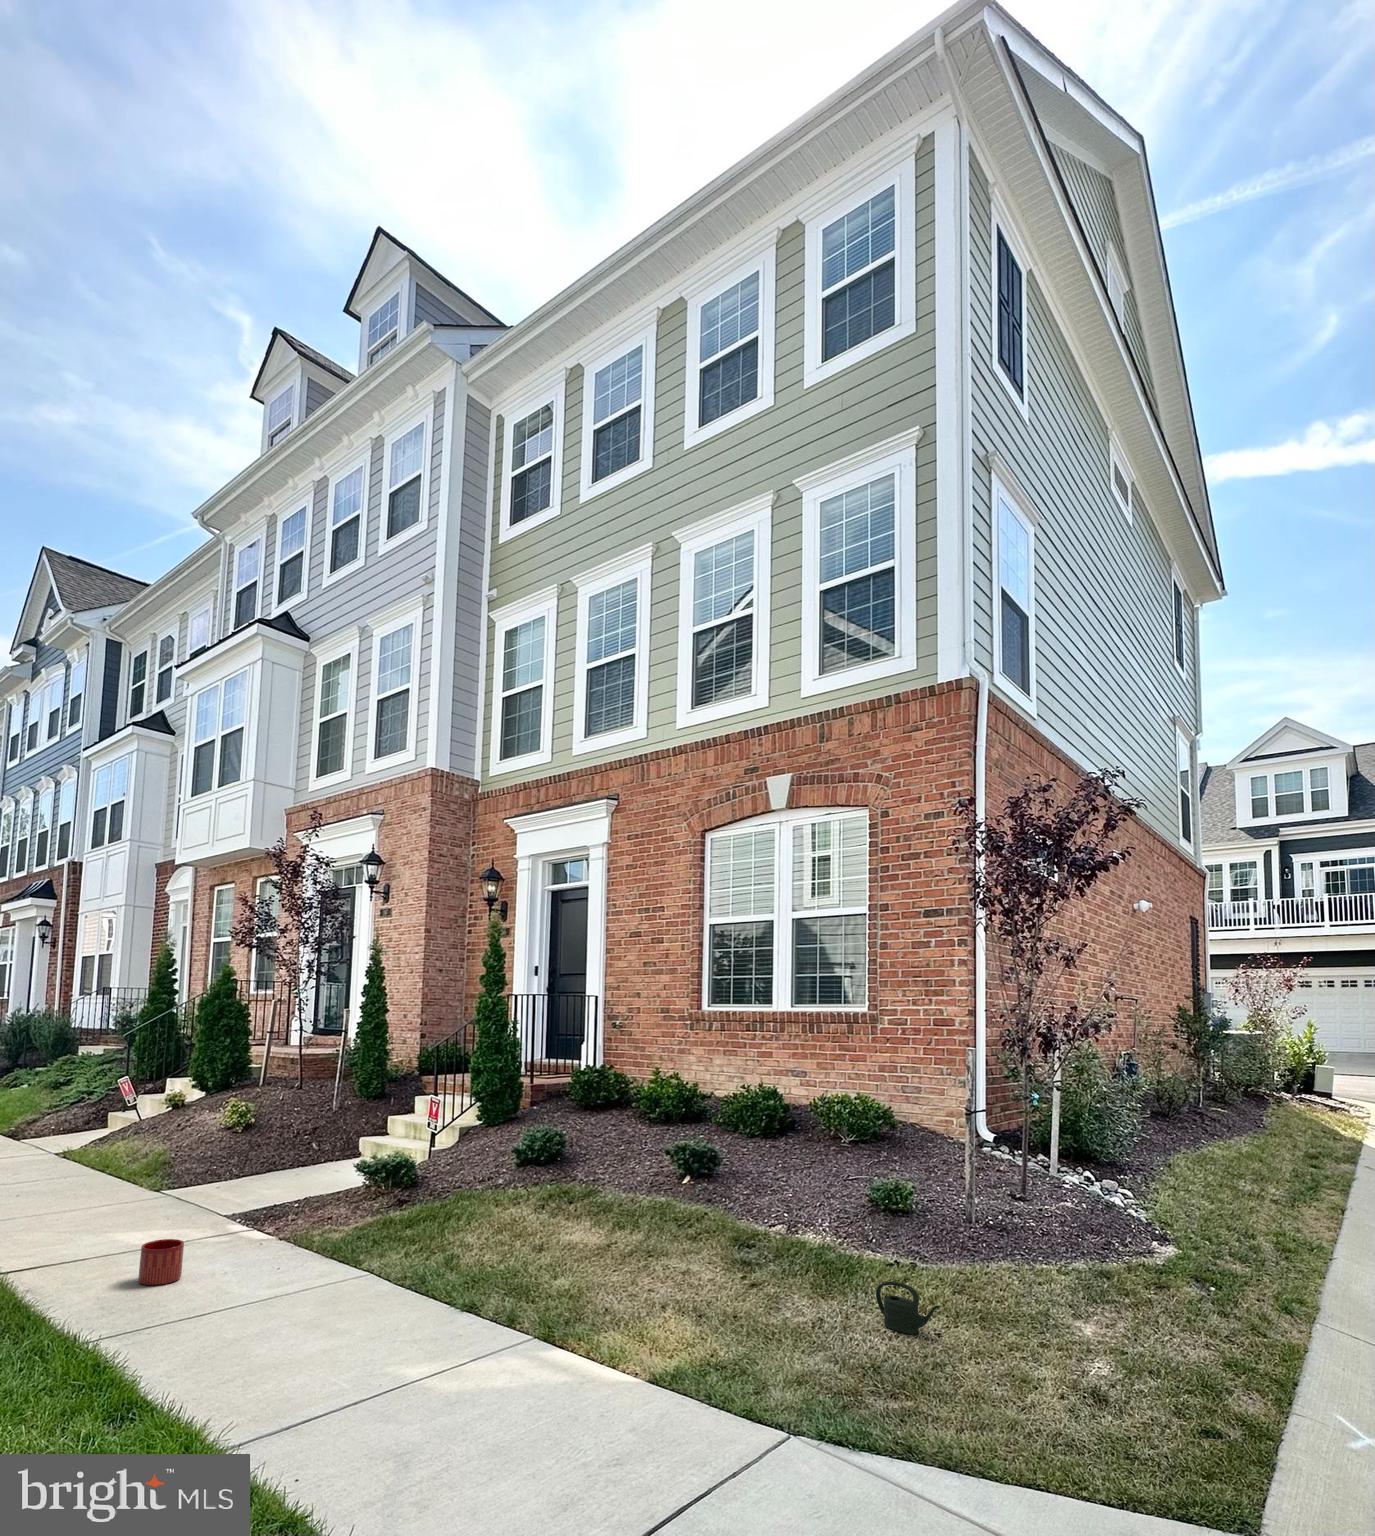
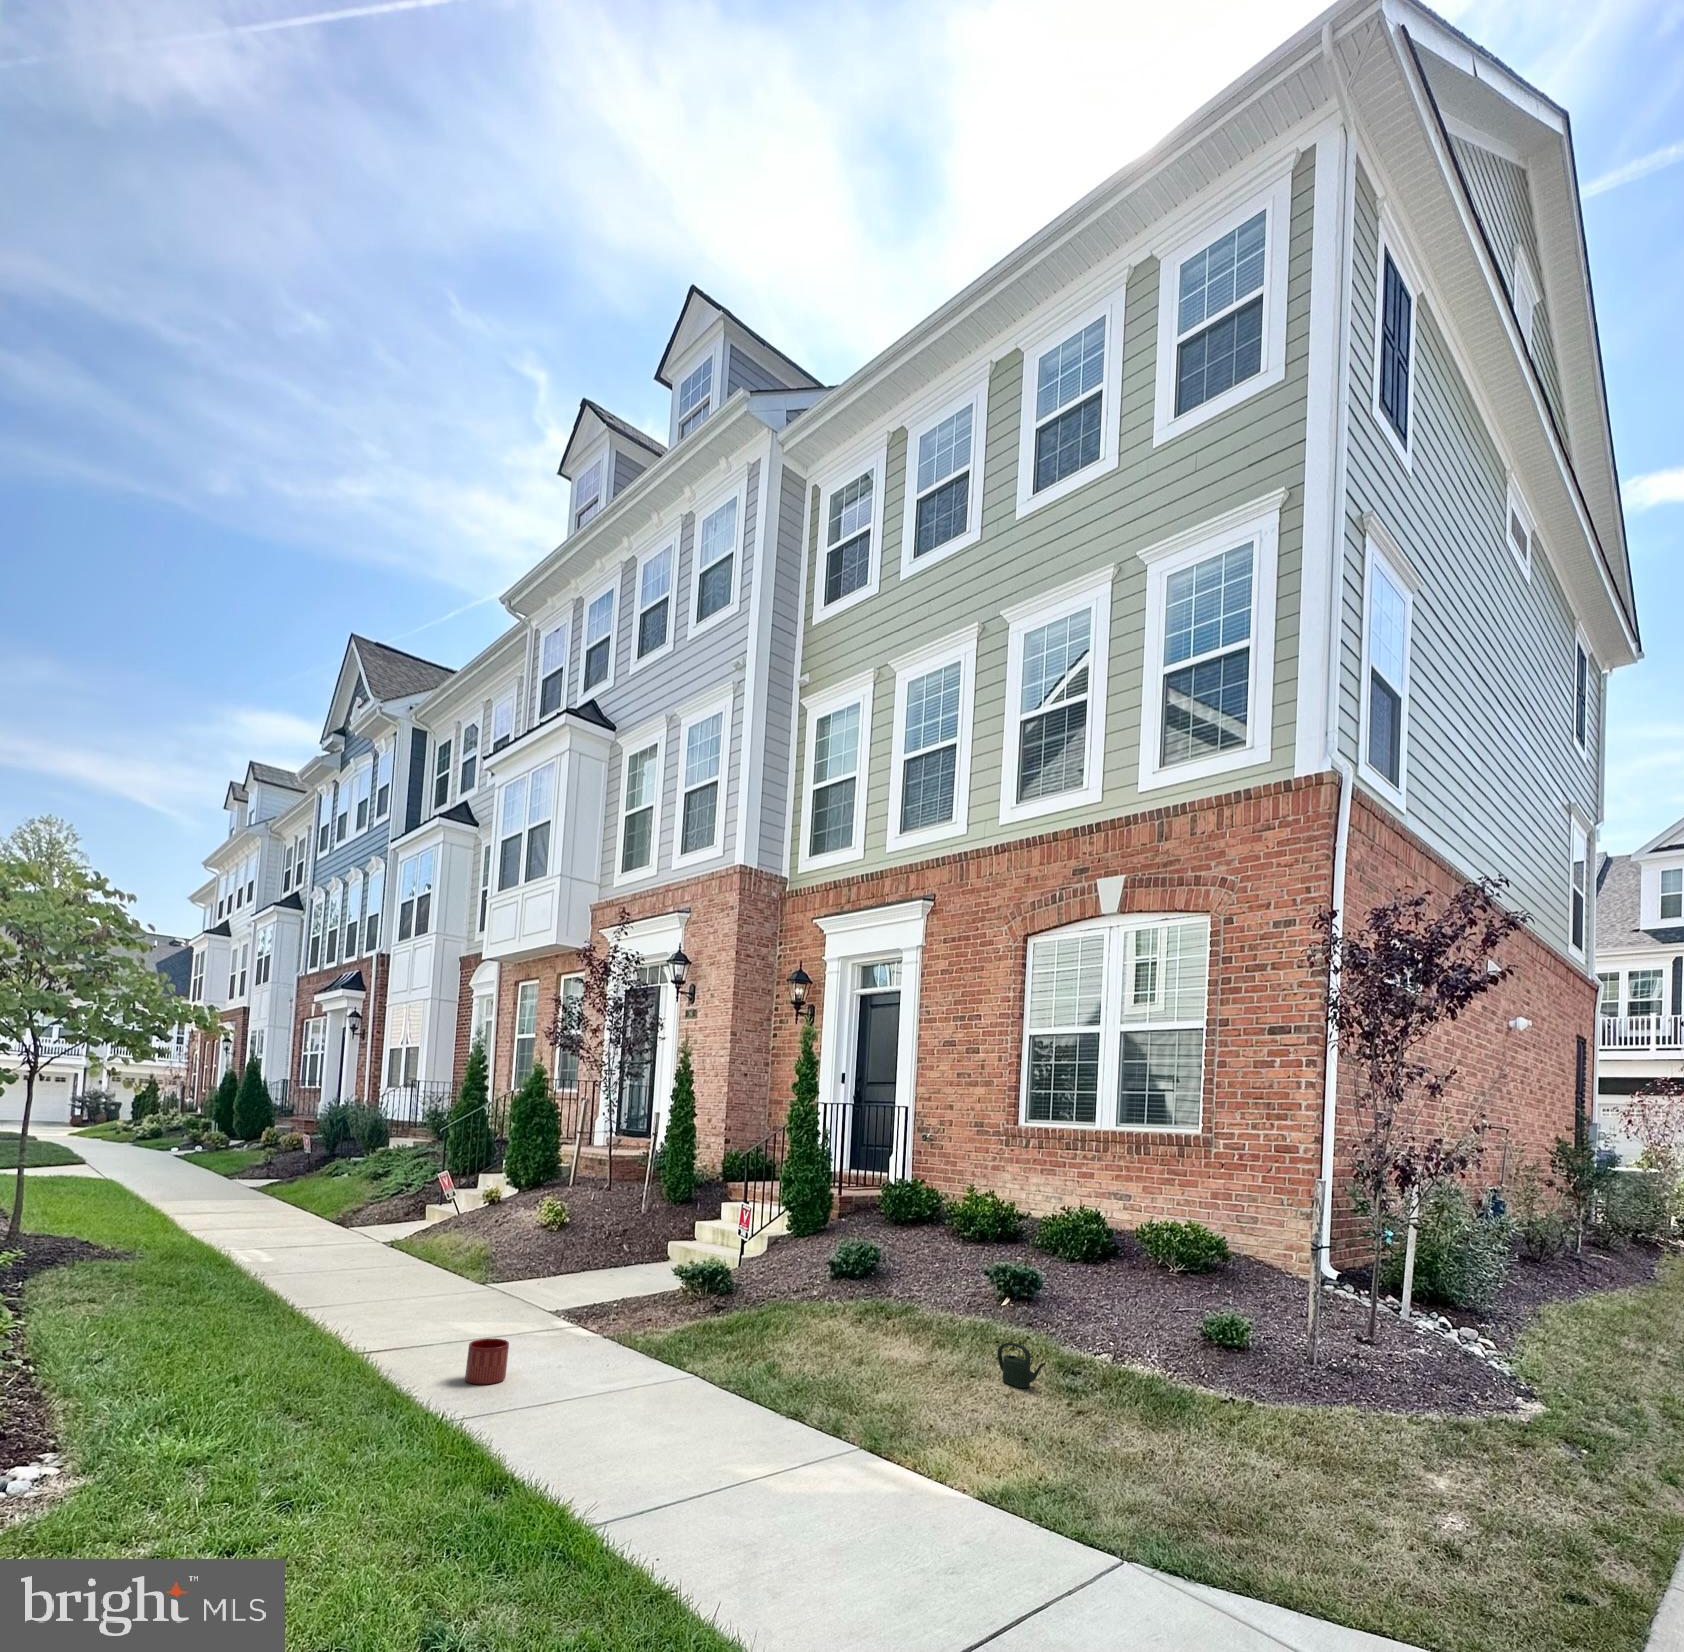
watering can: present [876,1281,940,1334] -> present [998,1342,1046,1388]

